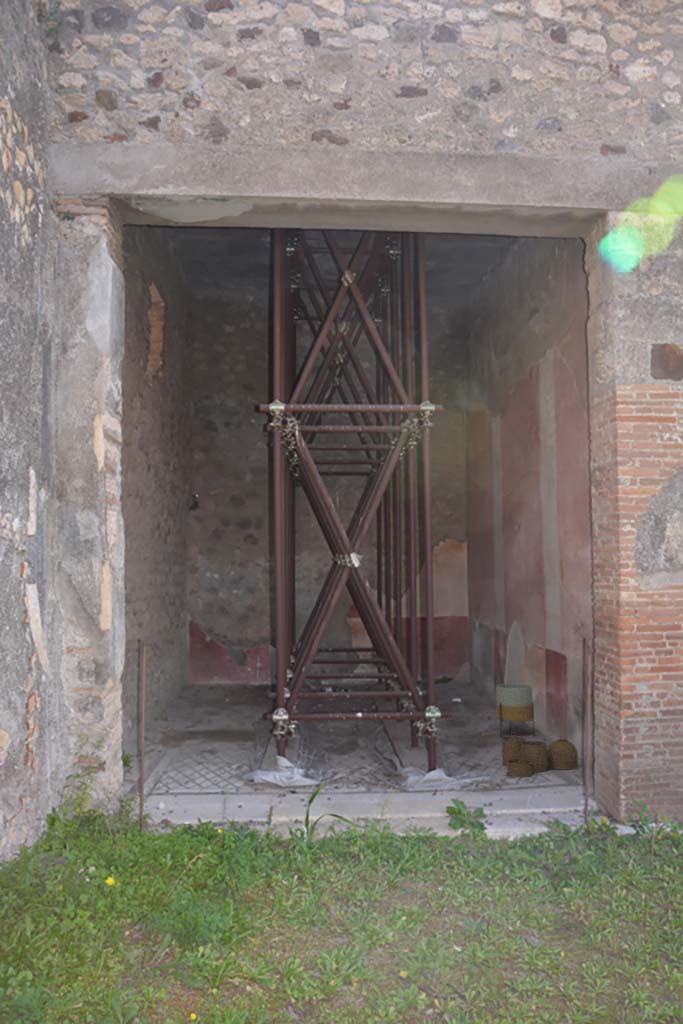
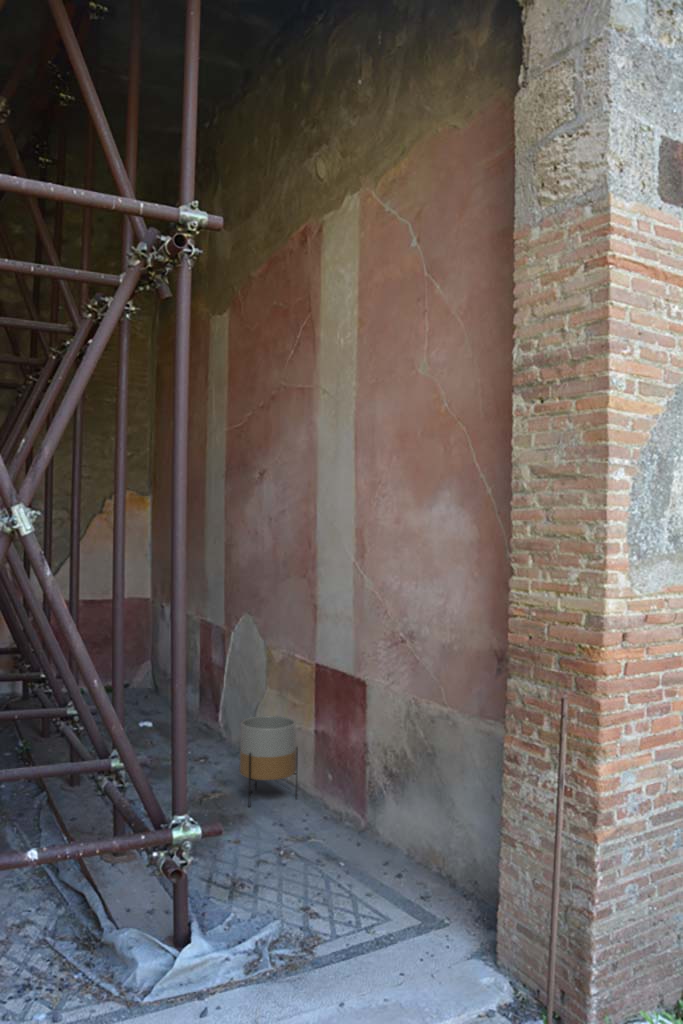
woven basket: present [501,736,578,778] -> none [290,824,414,927]

